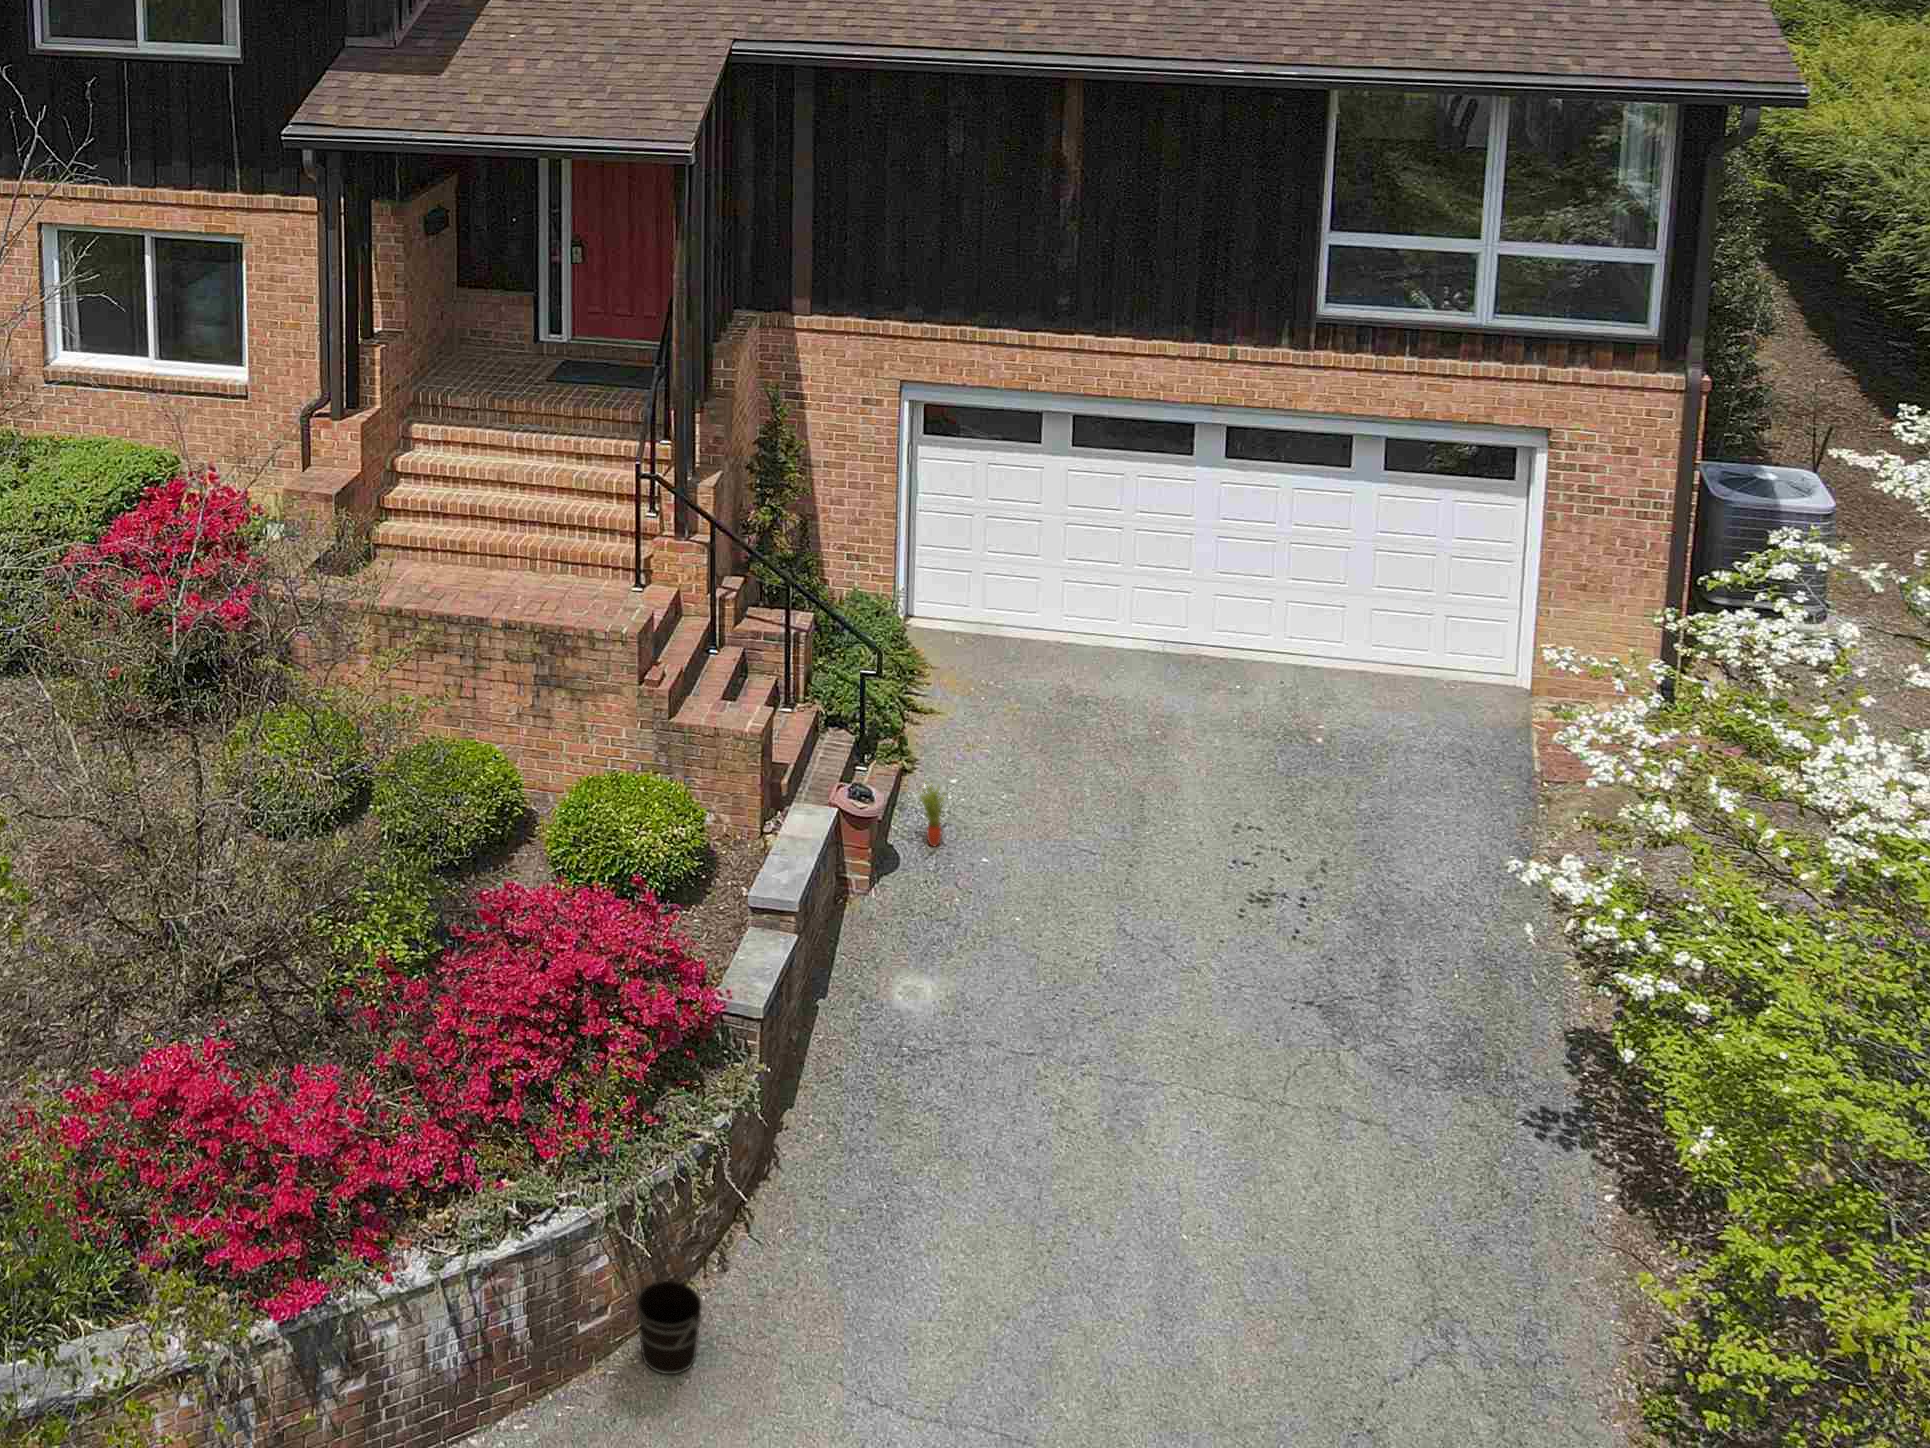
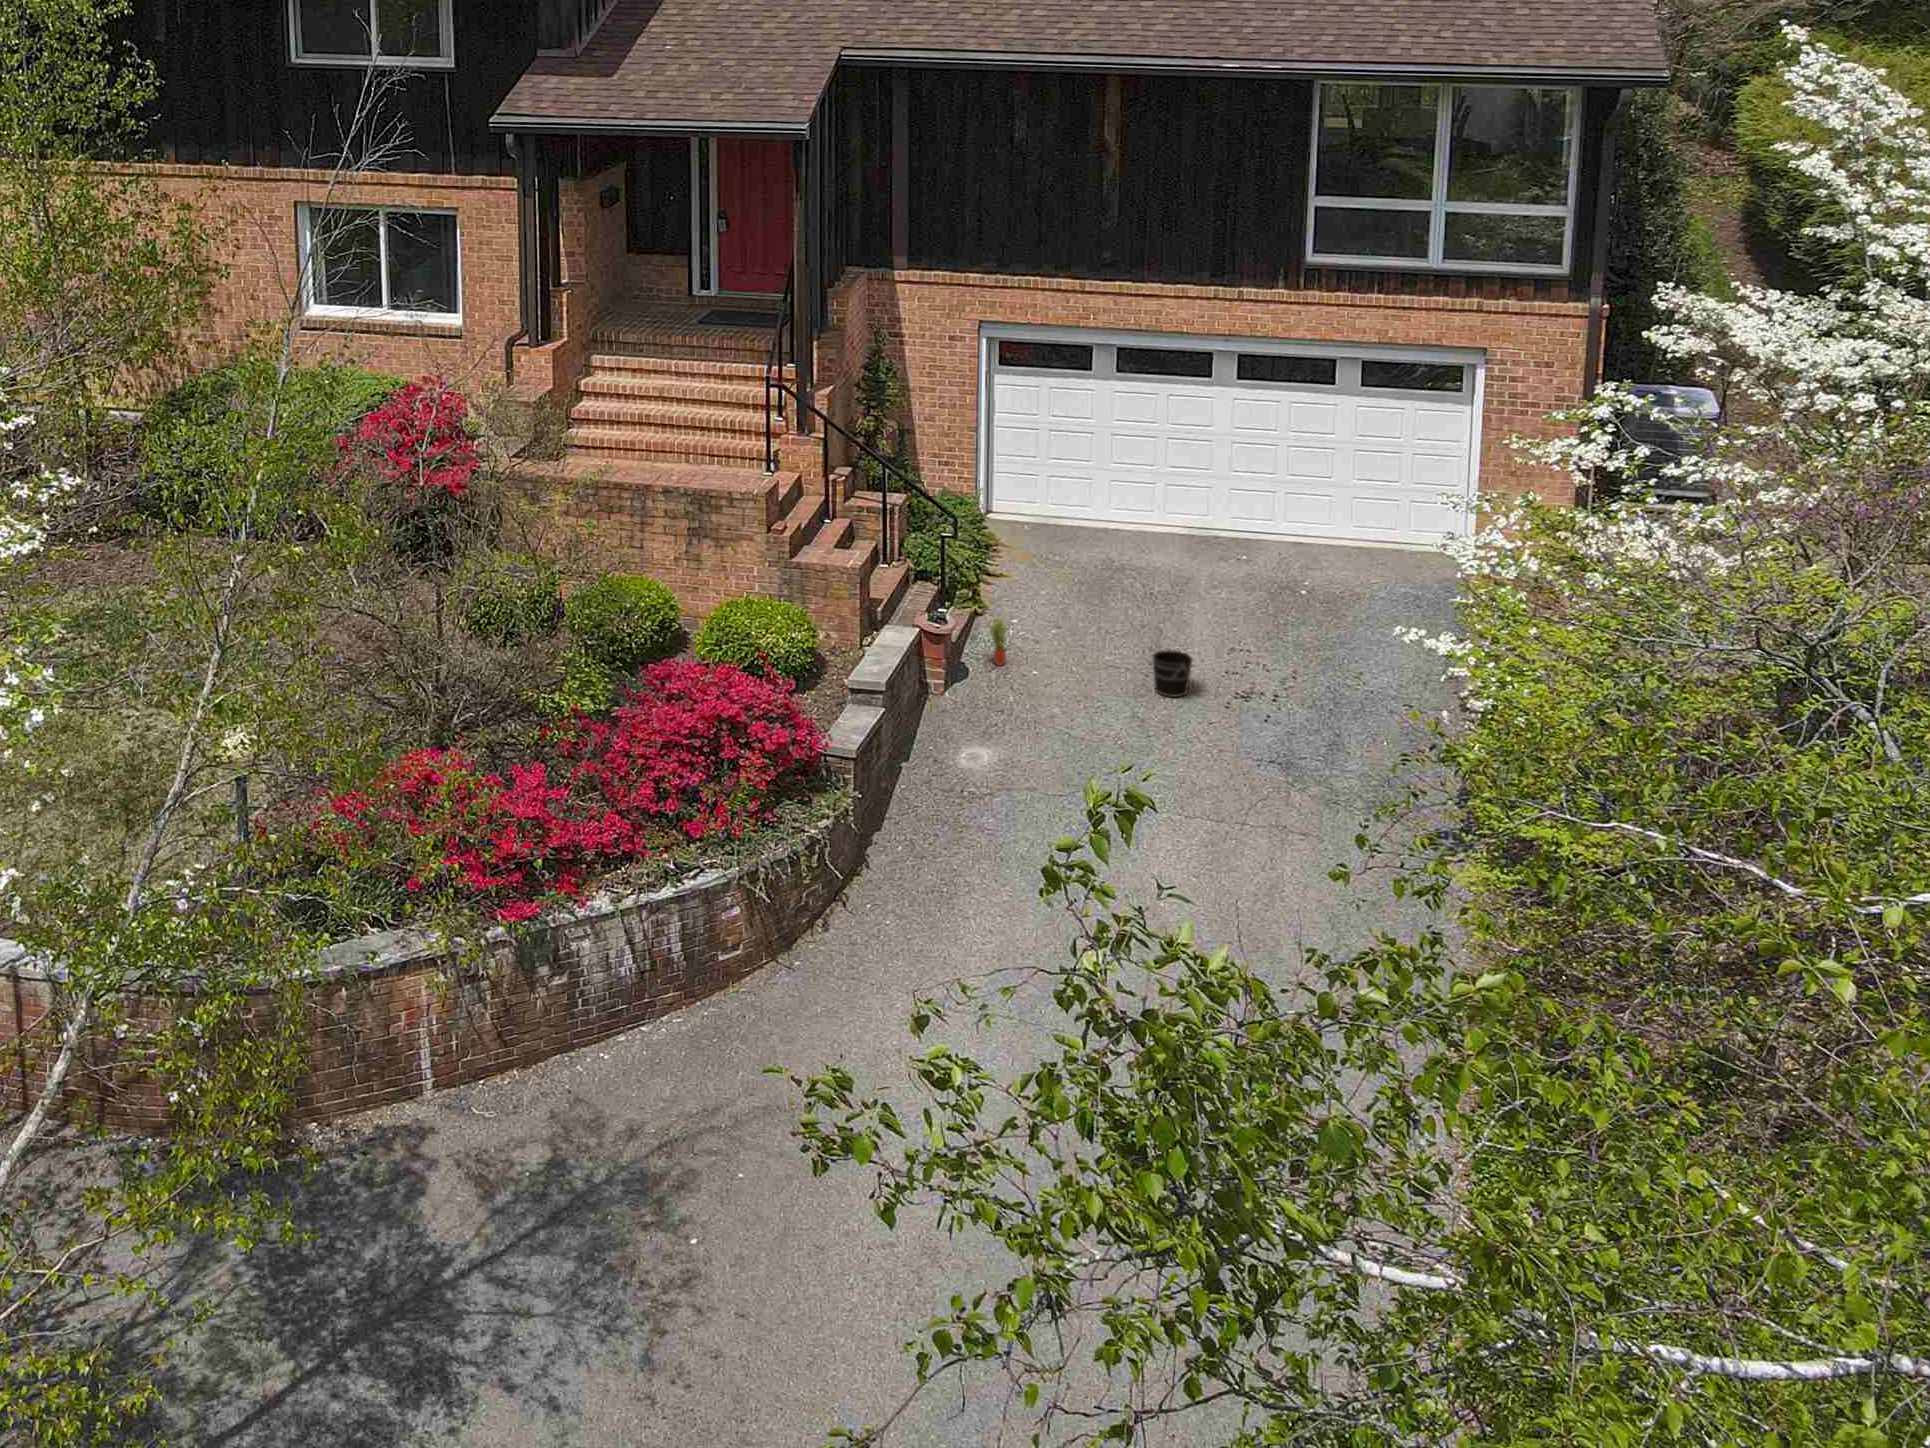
bucket: present [637,1281,702,1374] -> present [1153,650,1192,697]

